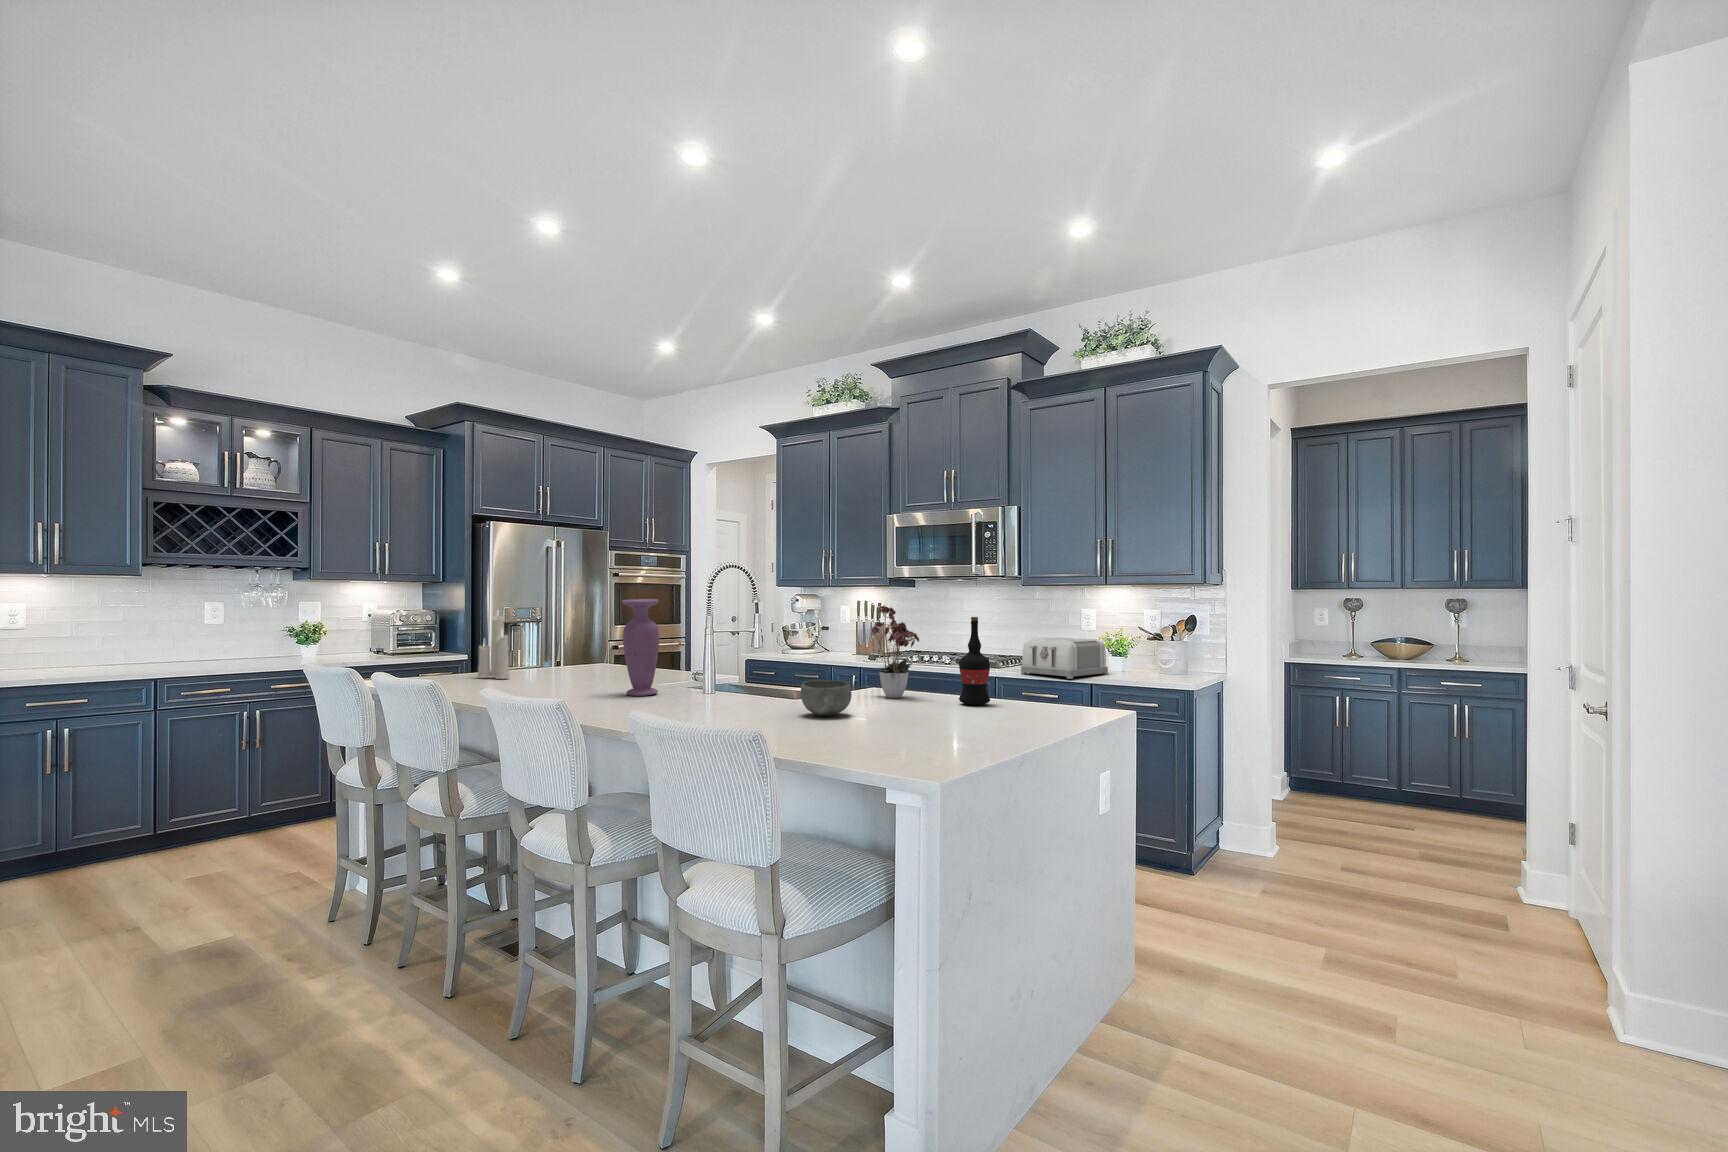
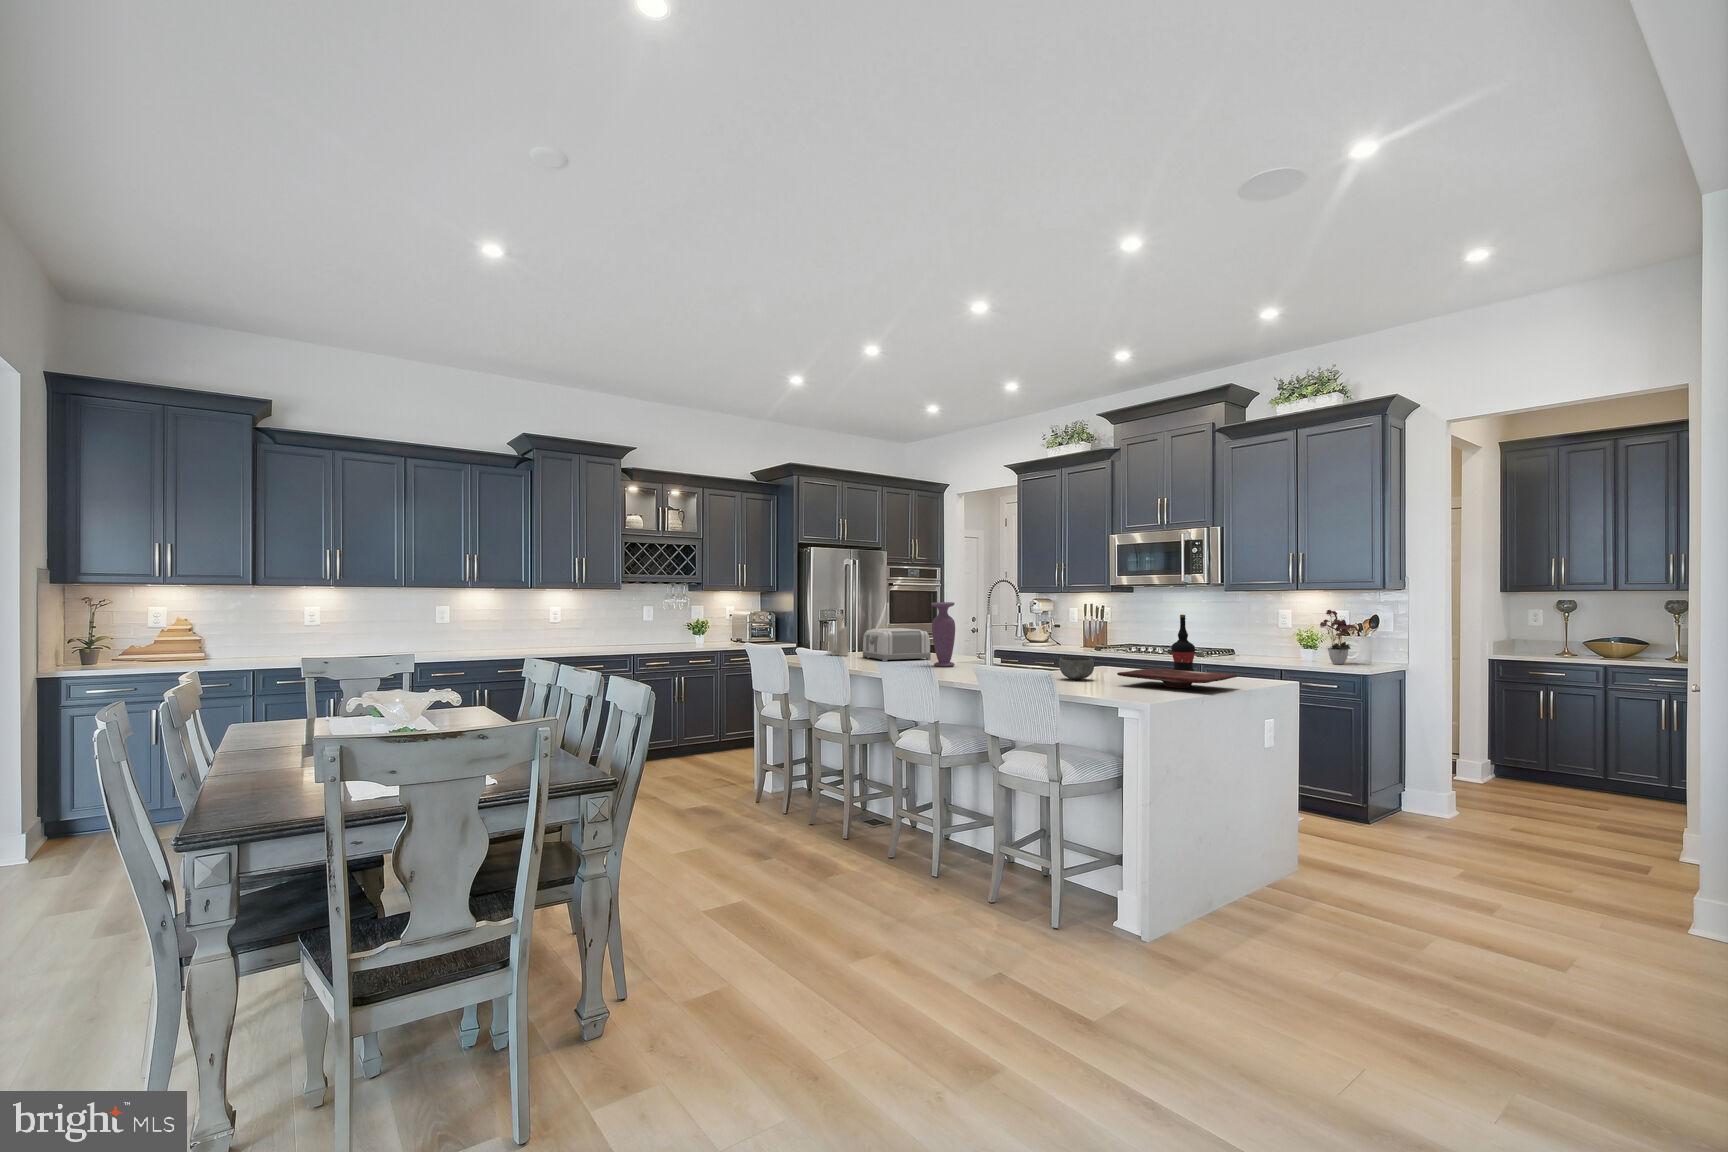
flower arrangement: present [871,606,919,698] -> present [1320,610,1358,664]
toaster: present [1021,637,1108,679] -> present [863,628,931,661]
cutting board: none [882,696,1048,727] -> present [1117,668,1237,688]

